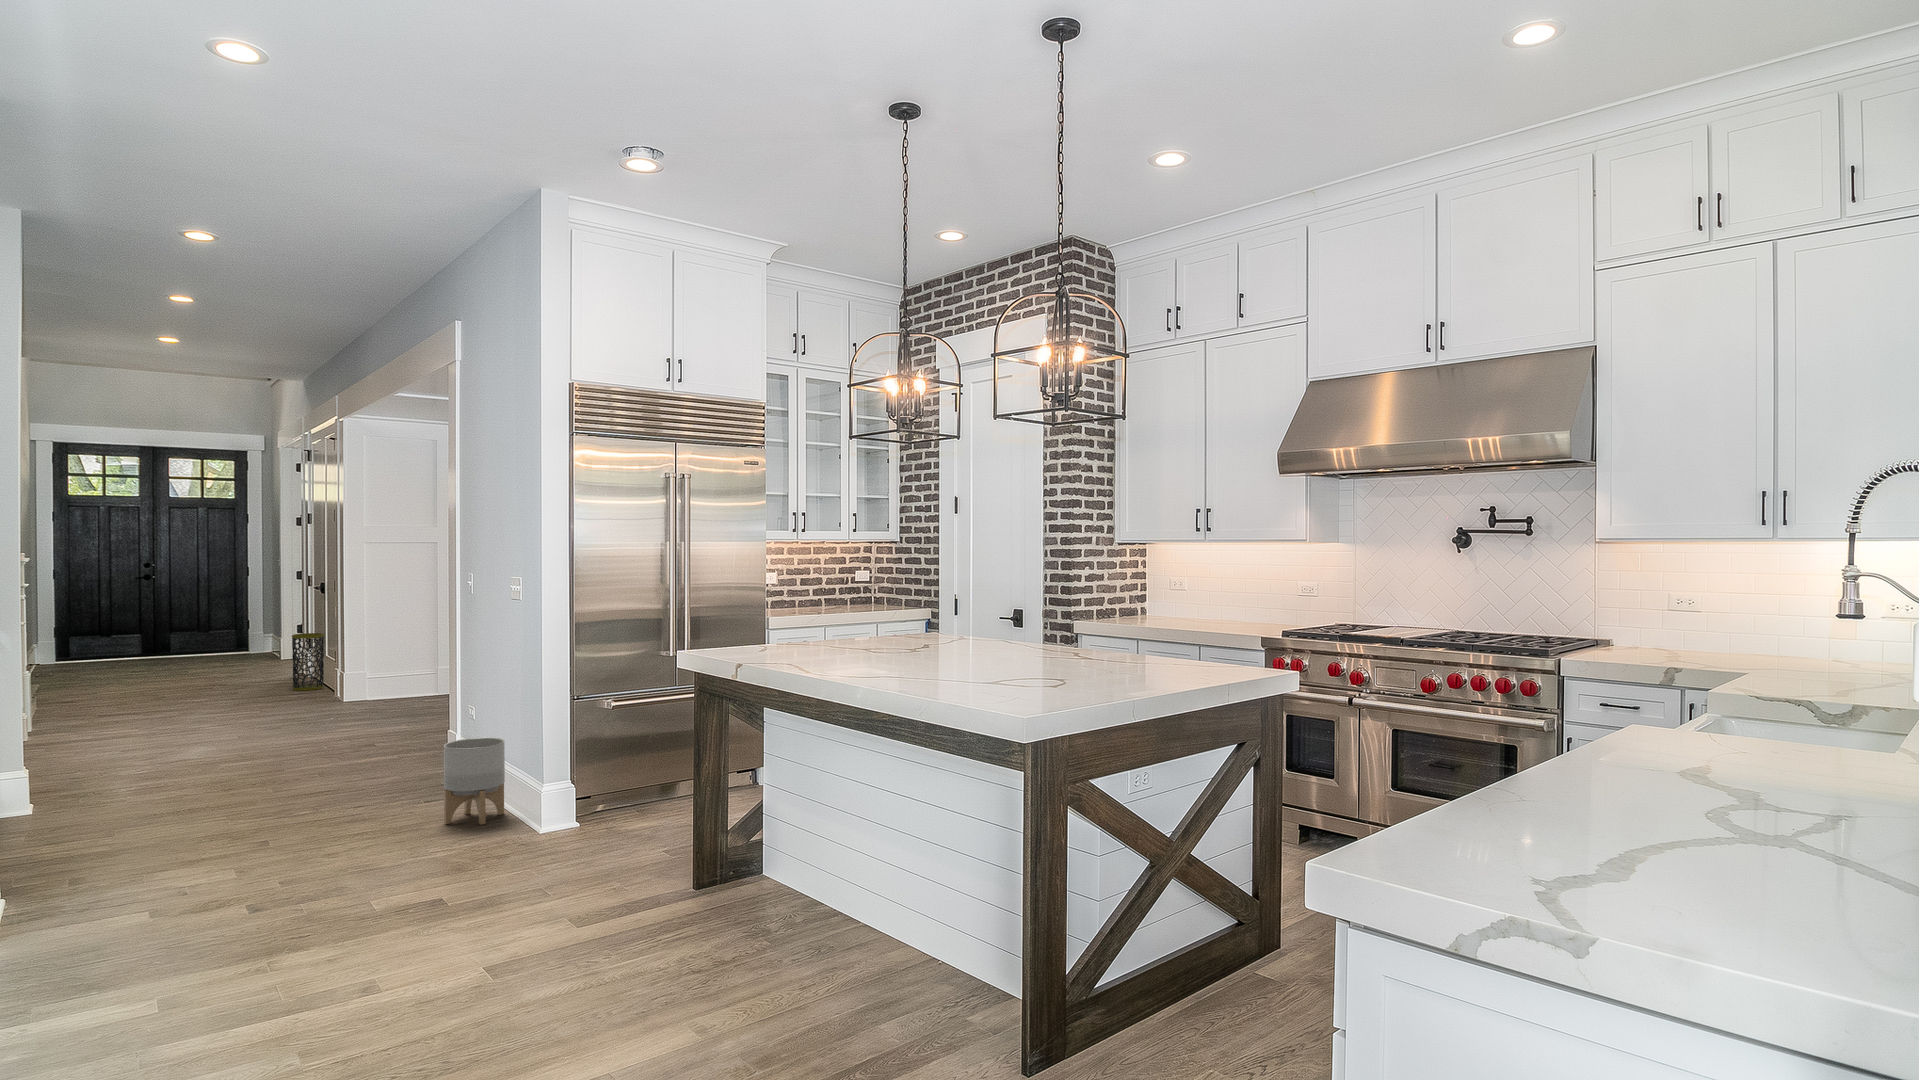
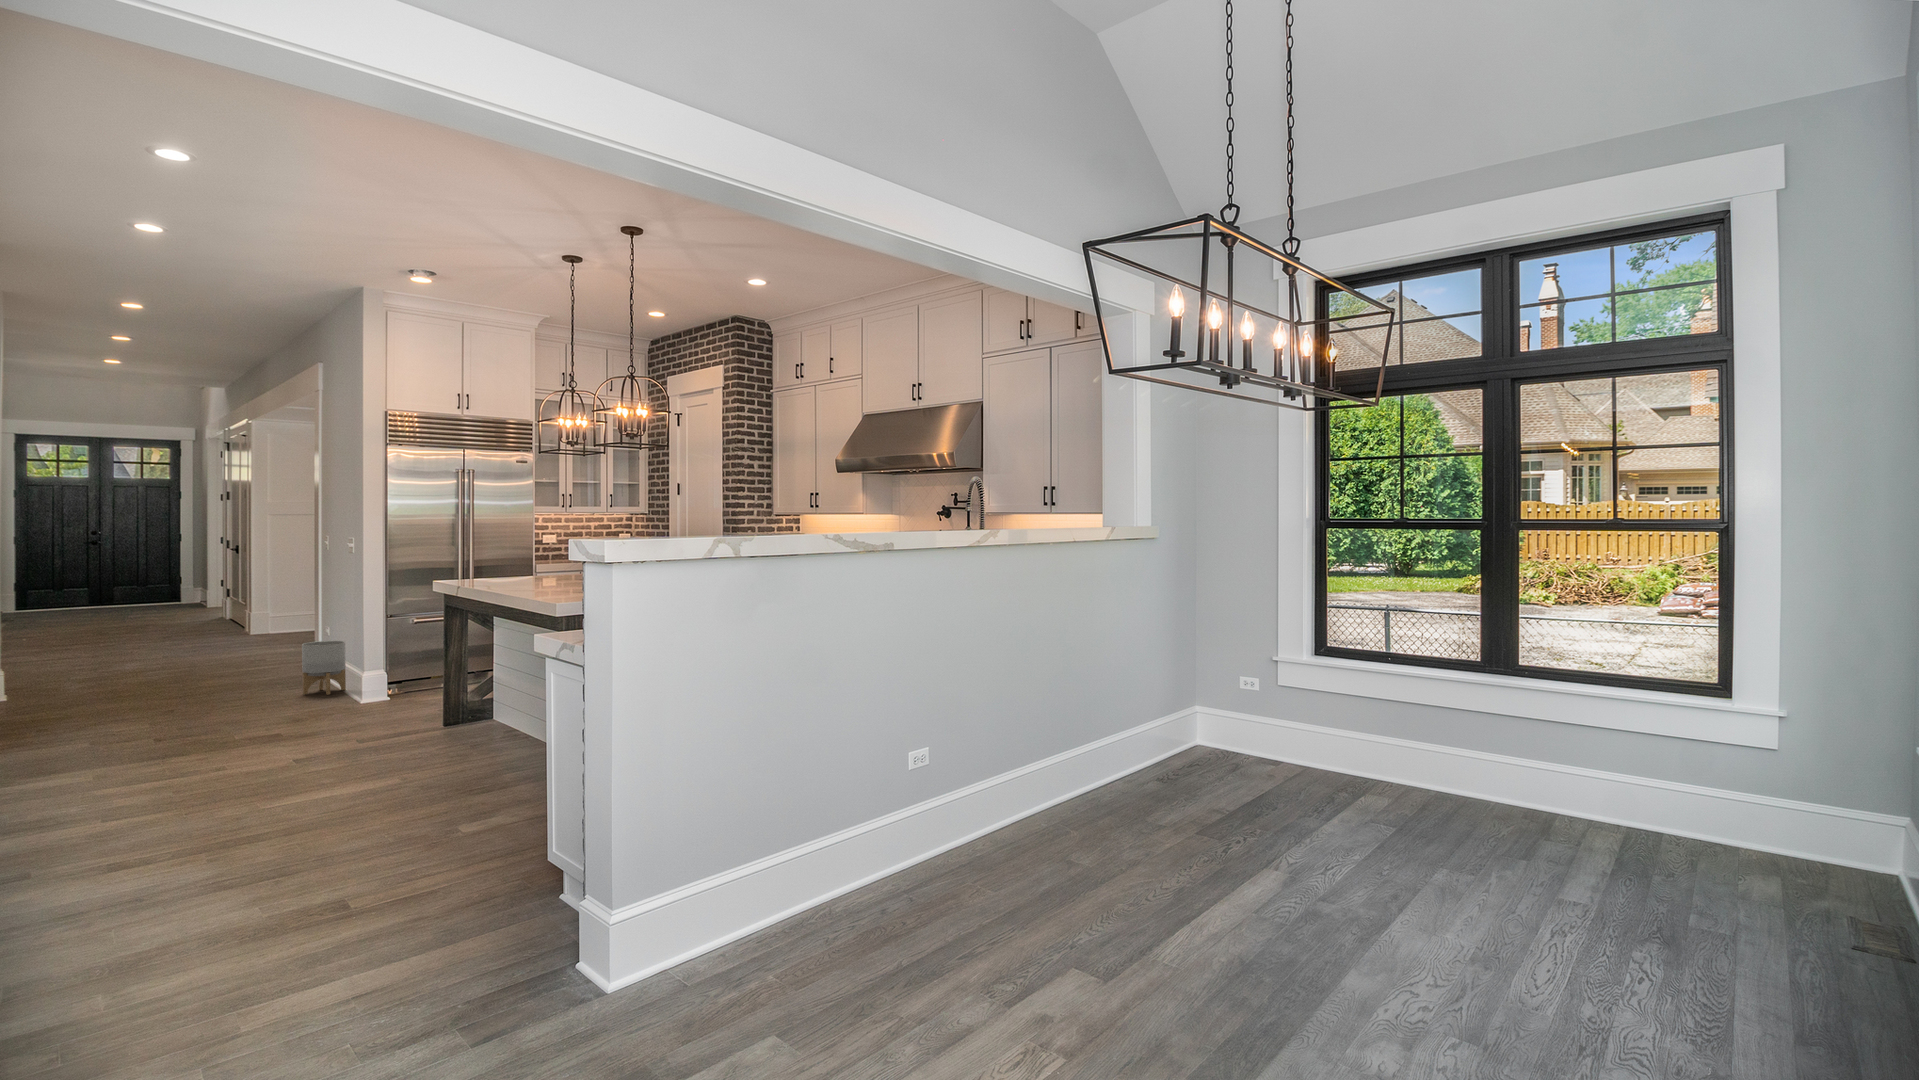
trash can: present [292,633,324,691] -> none [214,584,240,627]

